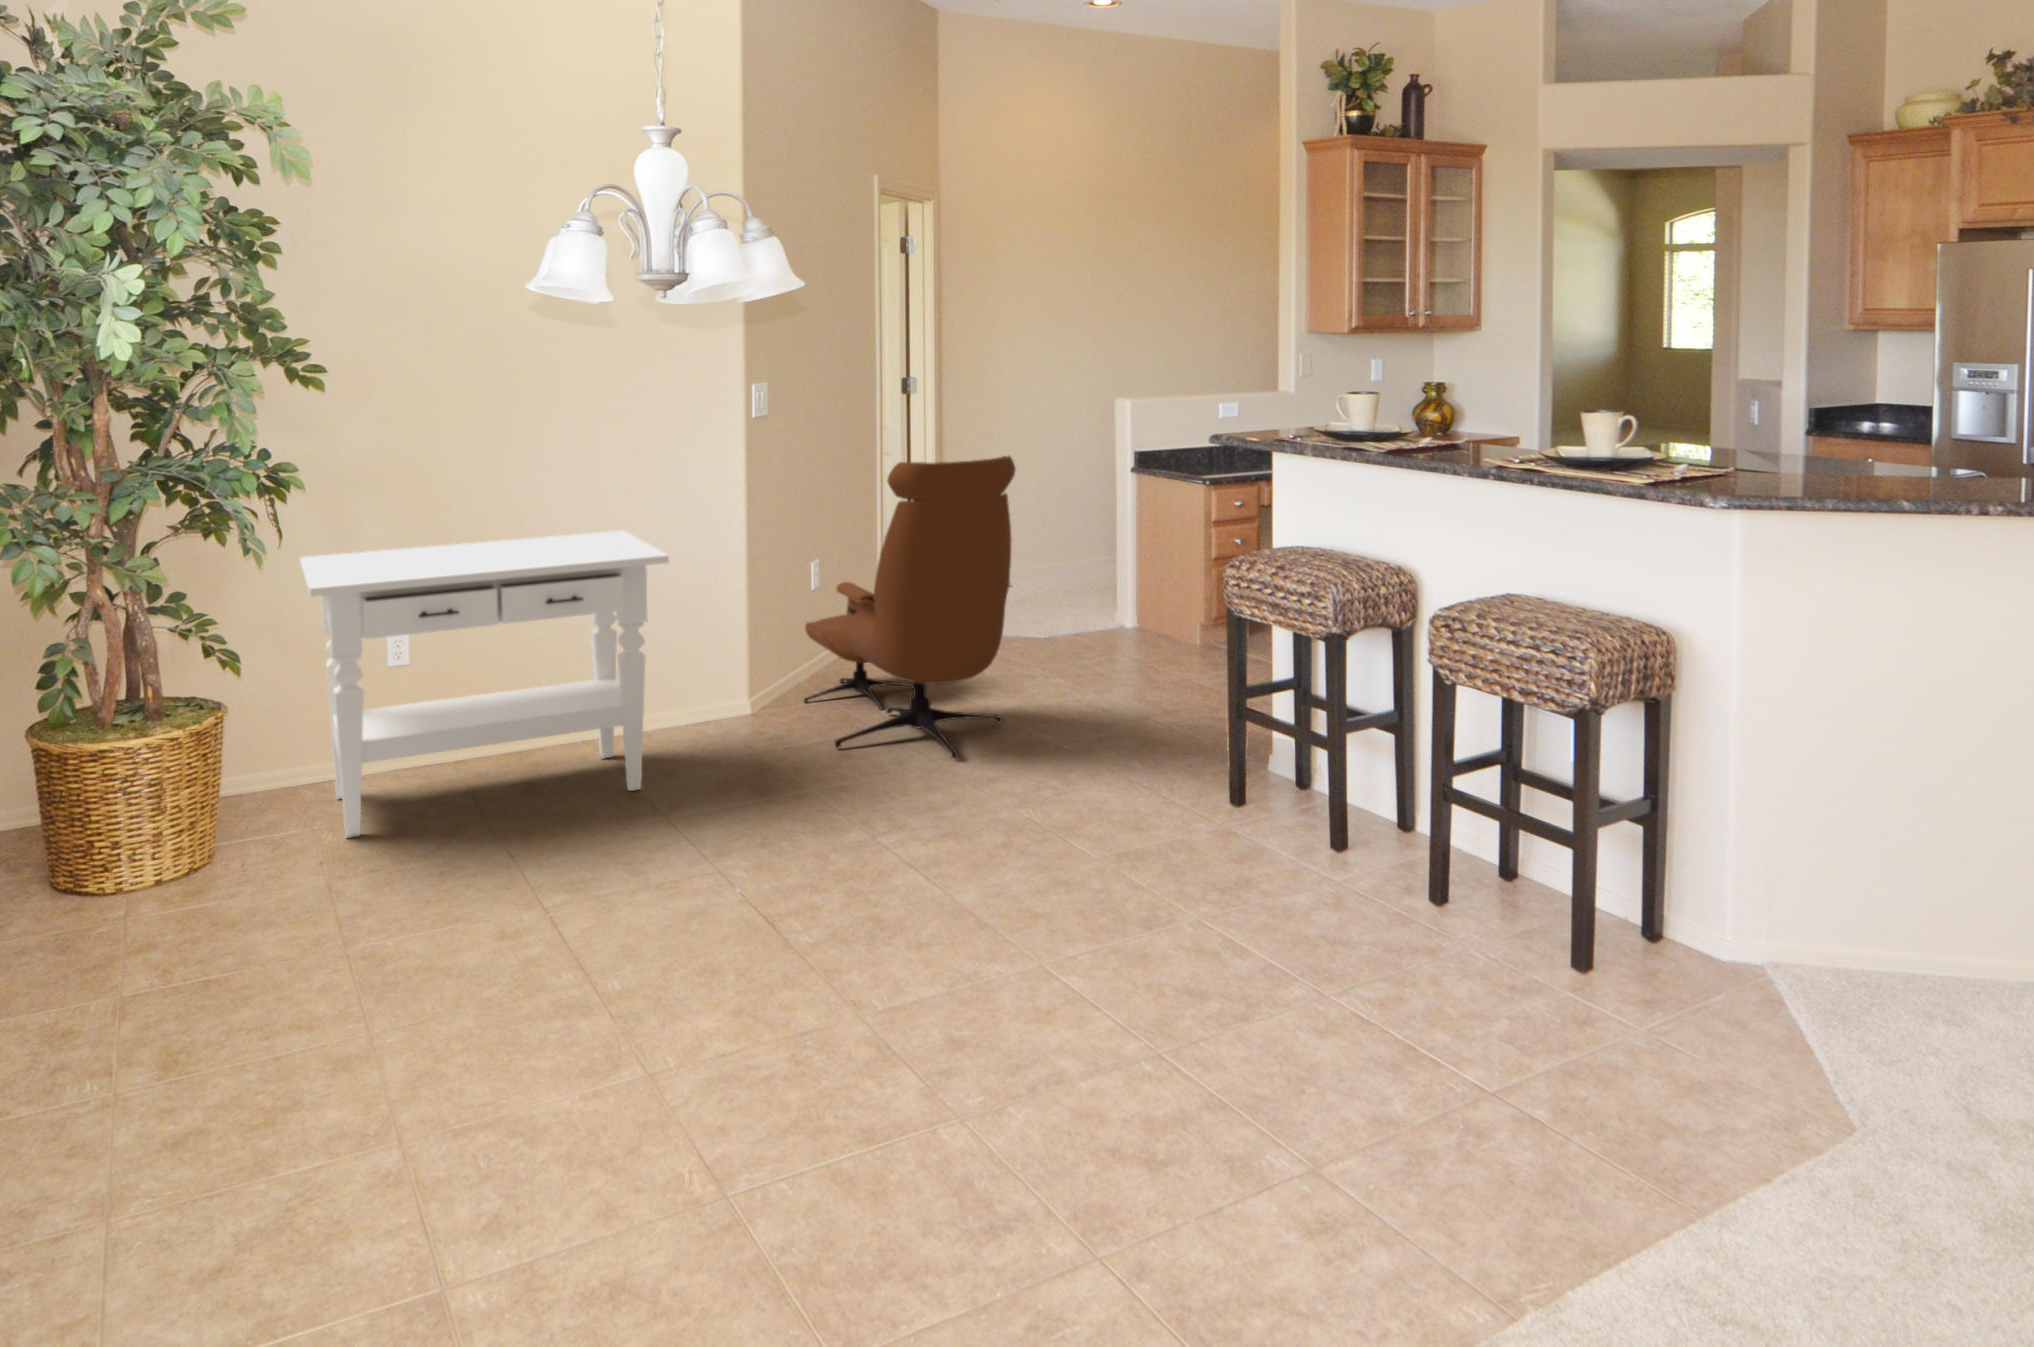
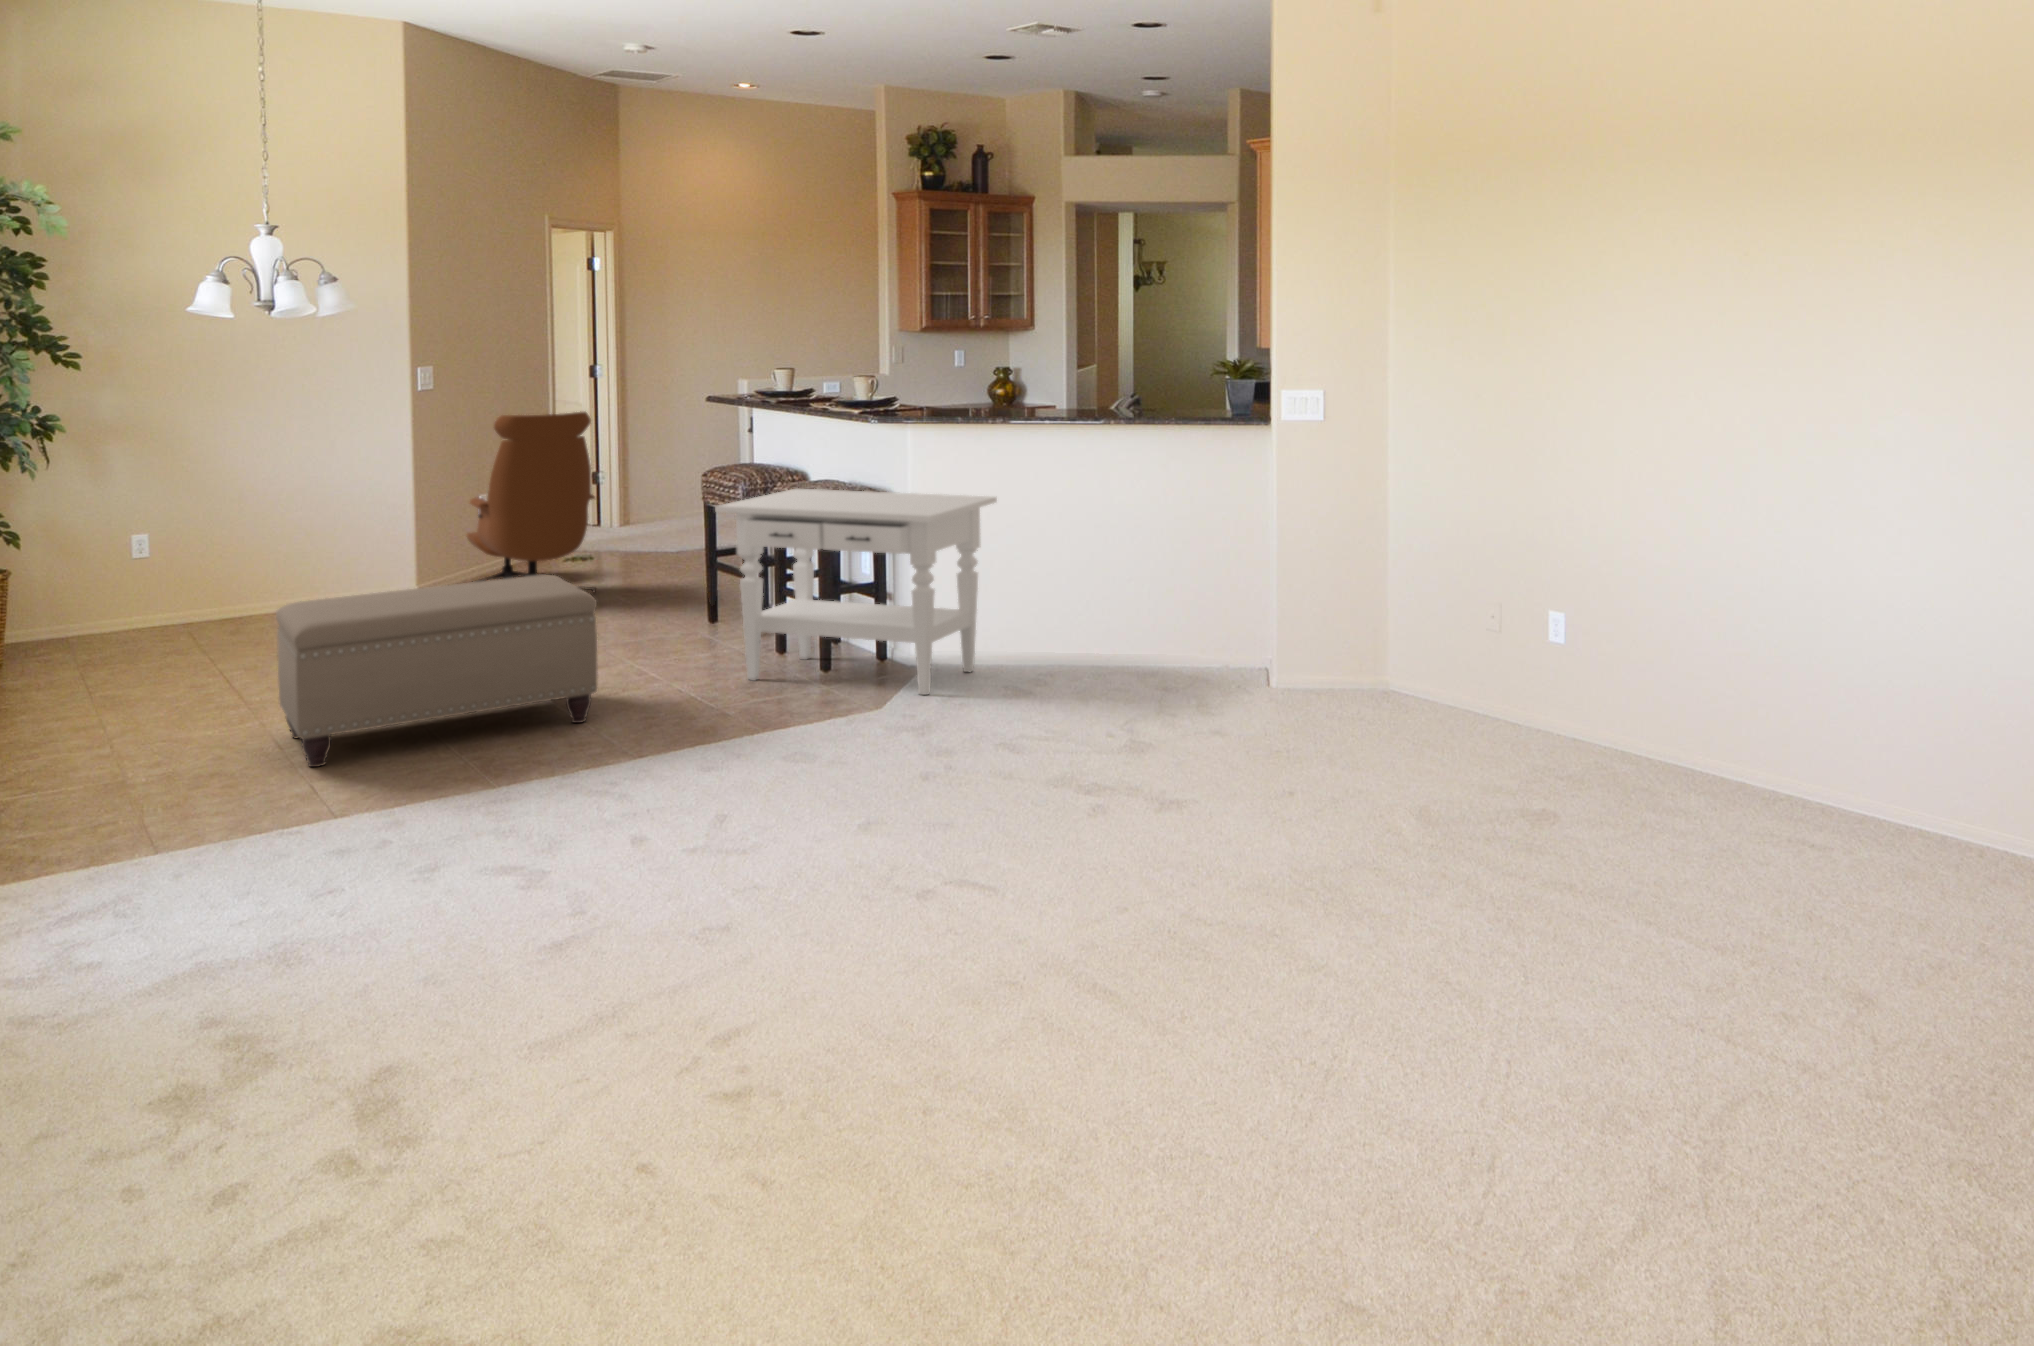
side table: present [300,531,669,838] -> present [715,489,997,695]
ottoman: none [688,786,1287,1267] -> present [276,575,597,767]

